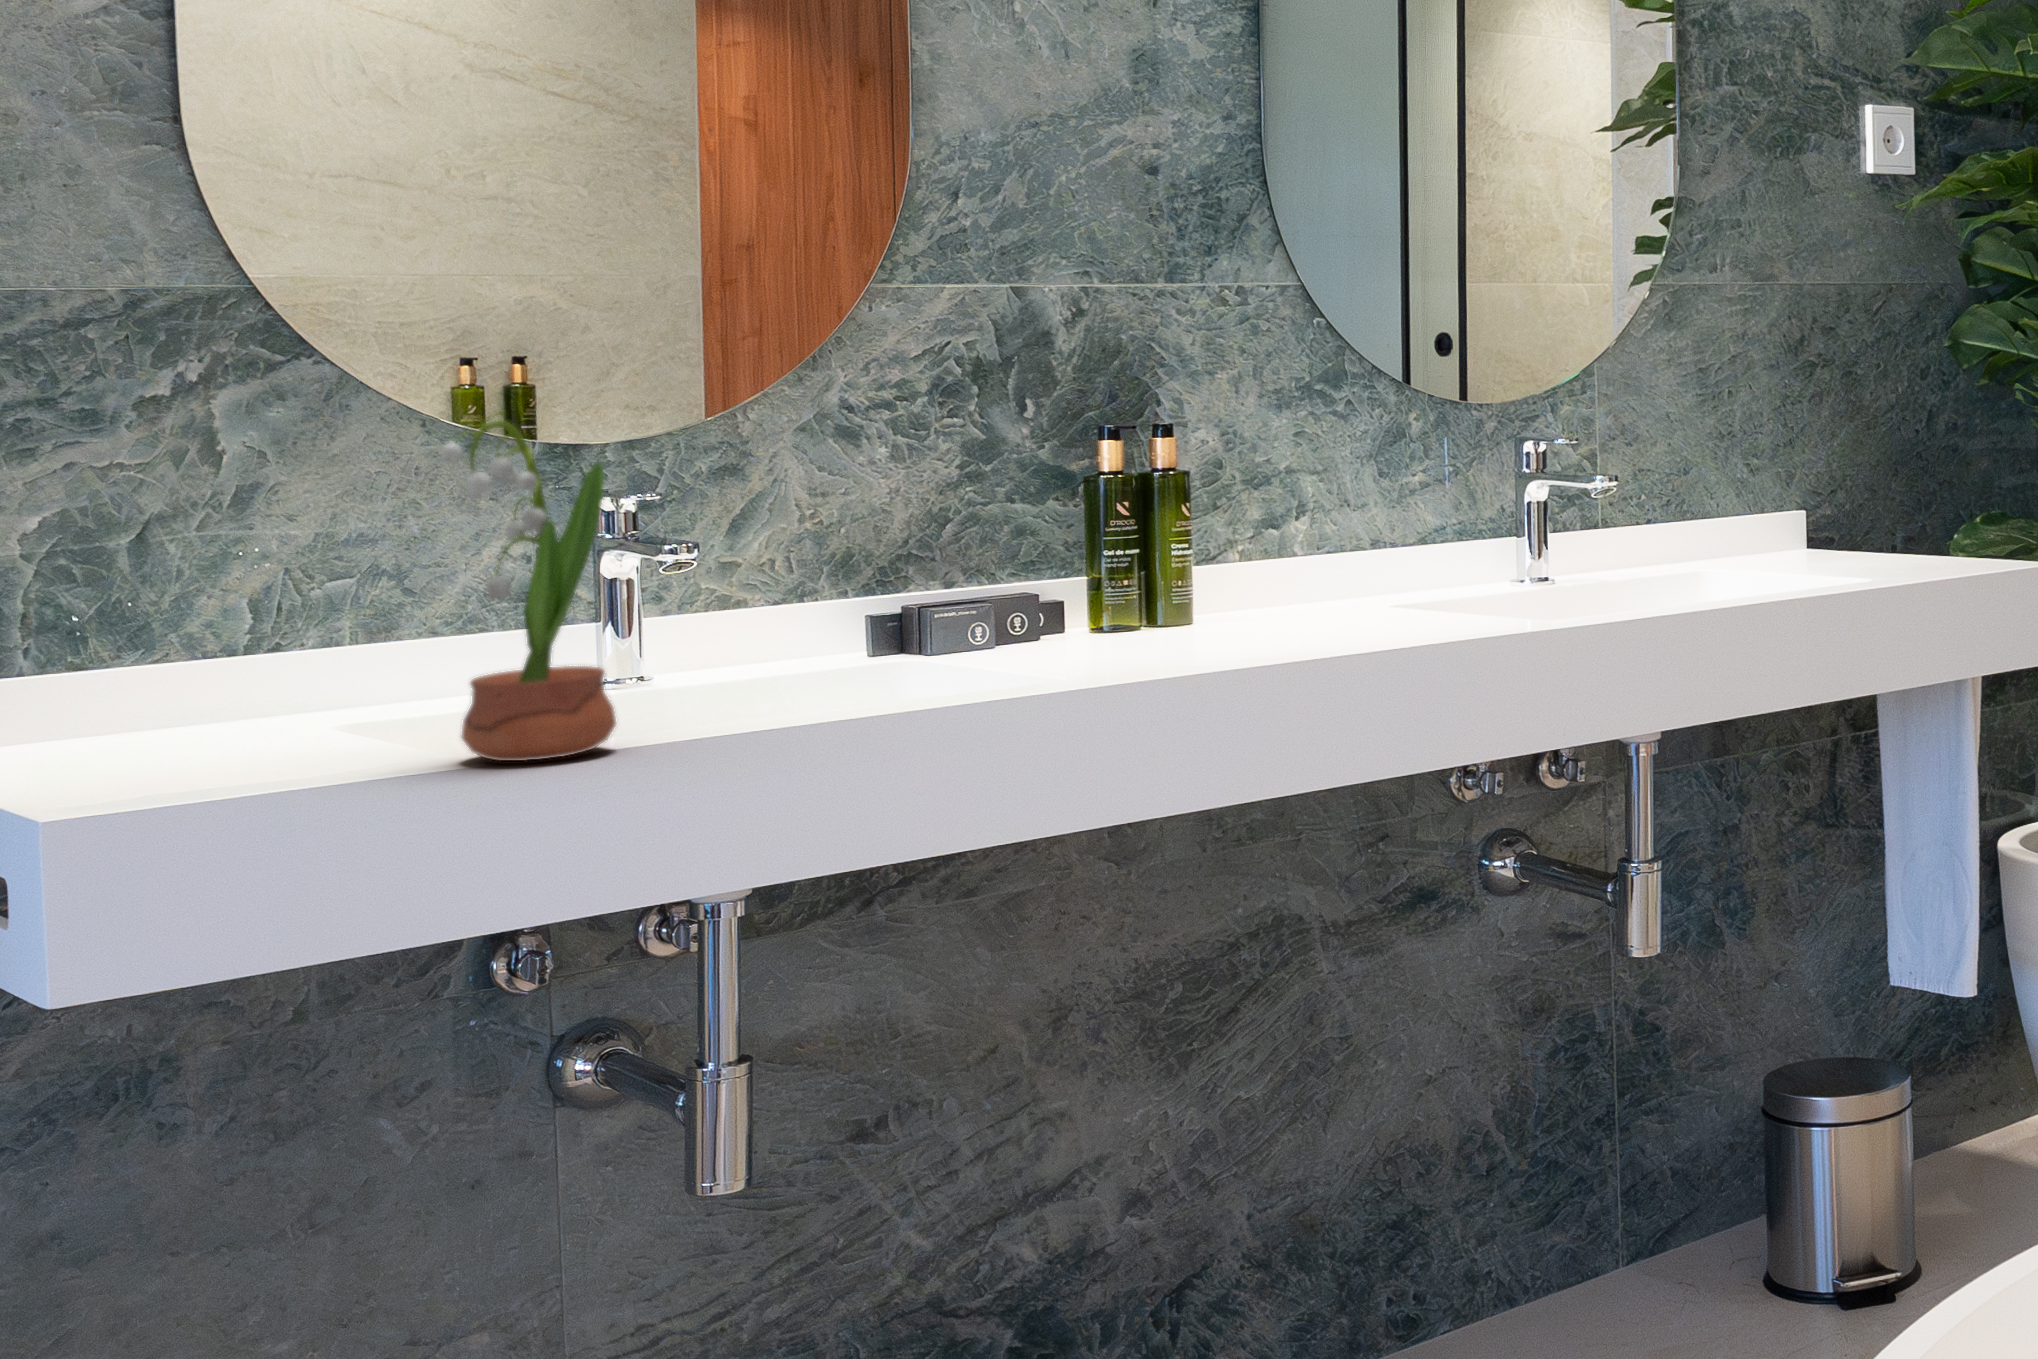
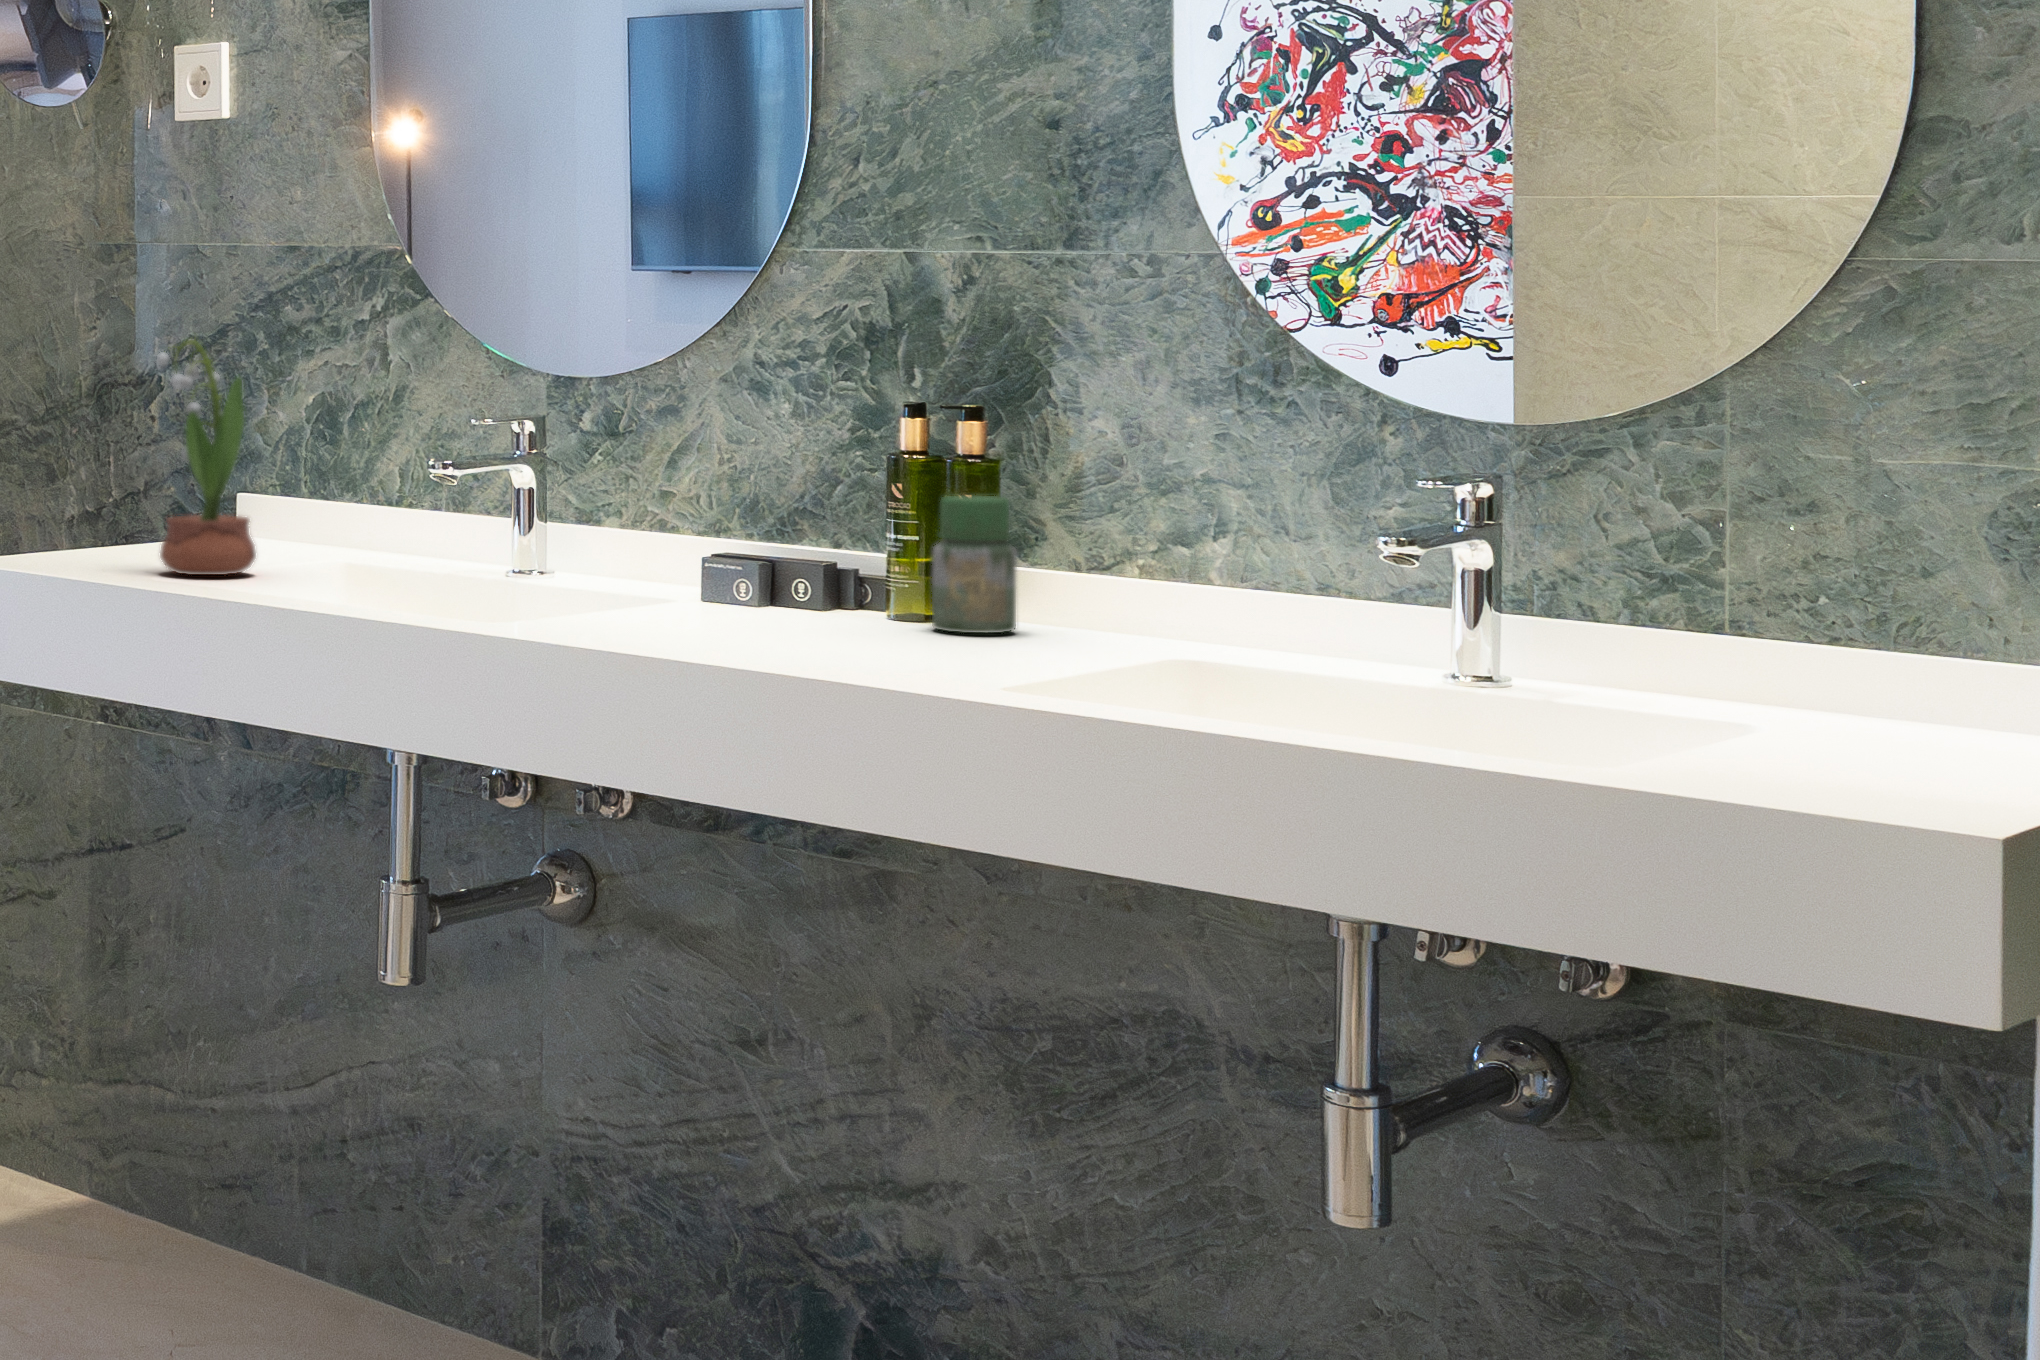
jar: none [1170,503,1249,632] -> present [932,496,1017,633]

